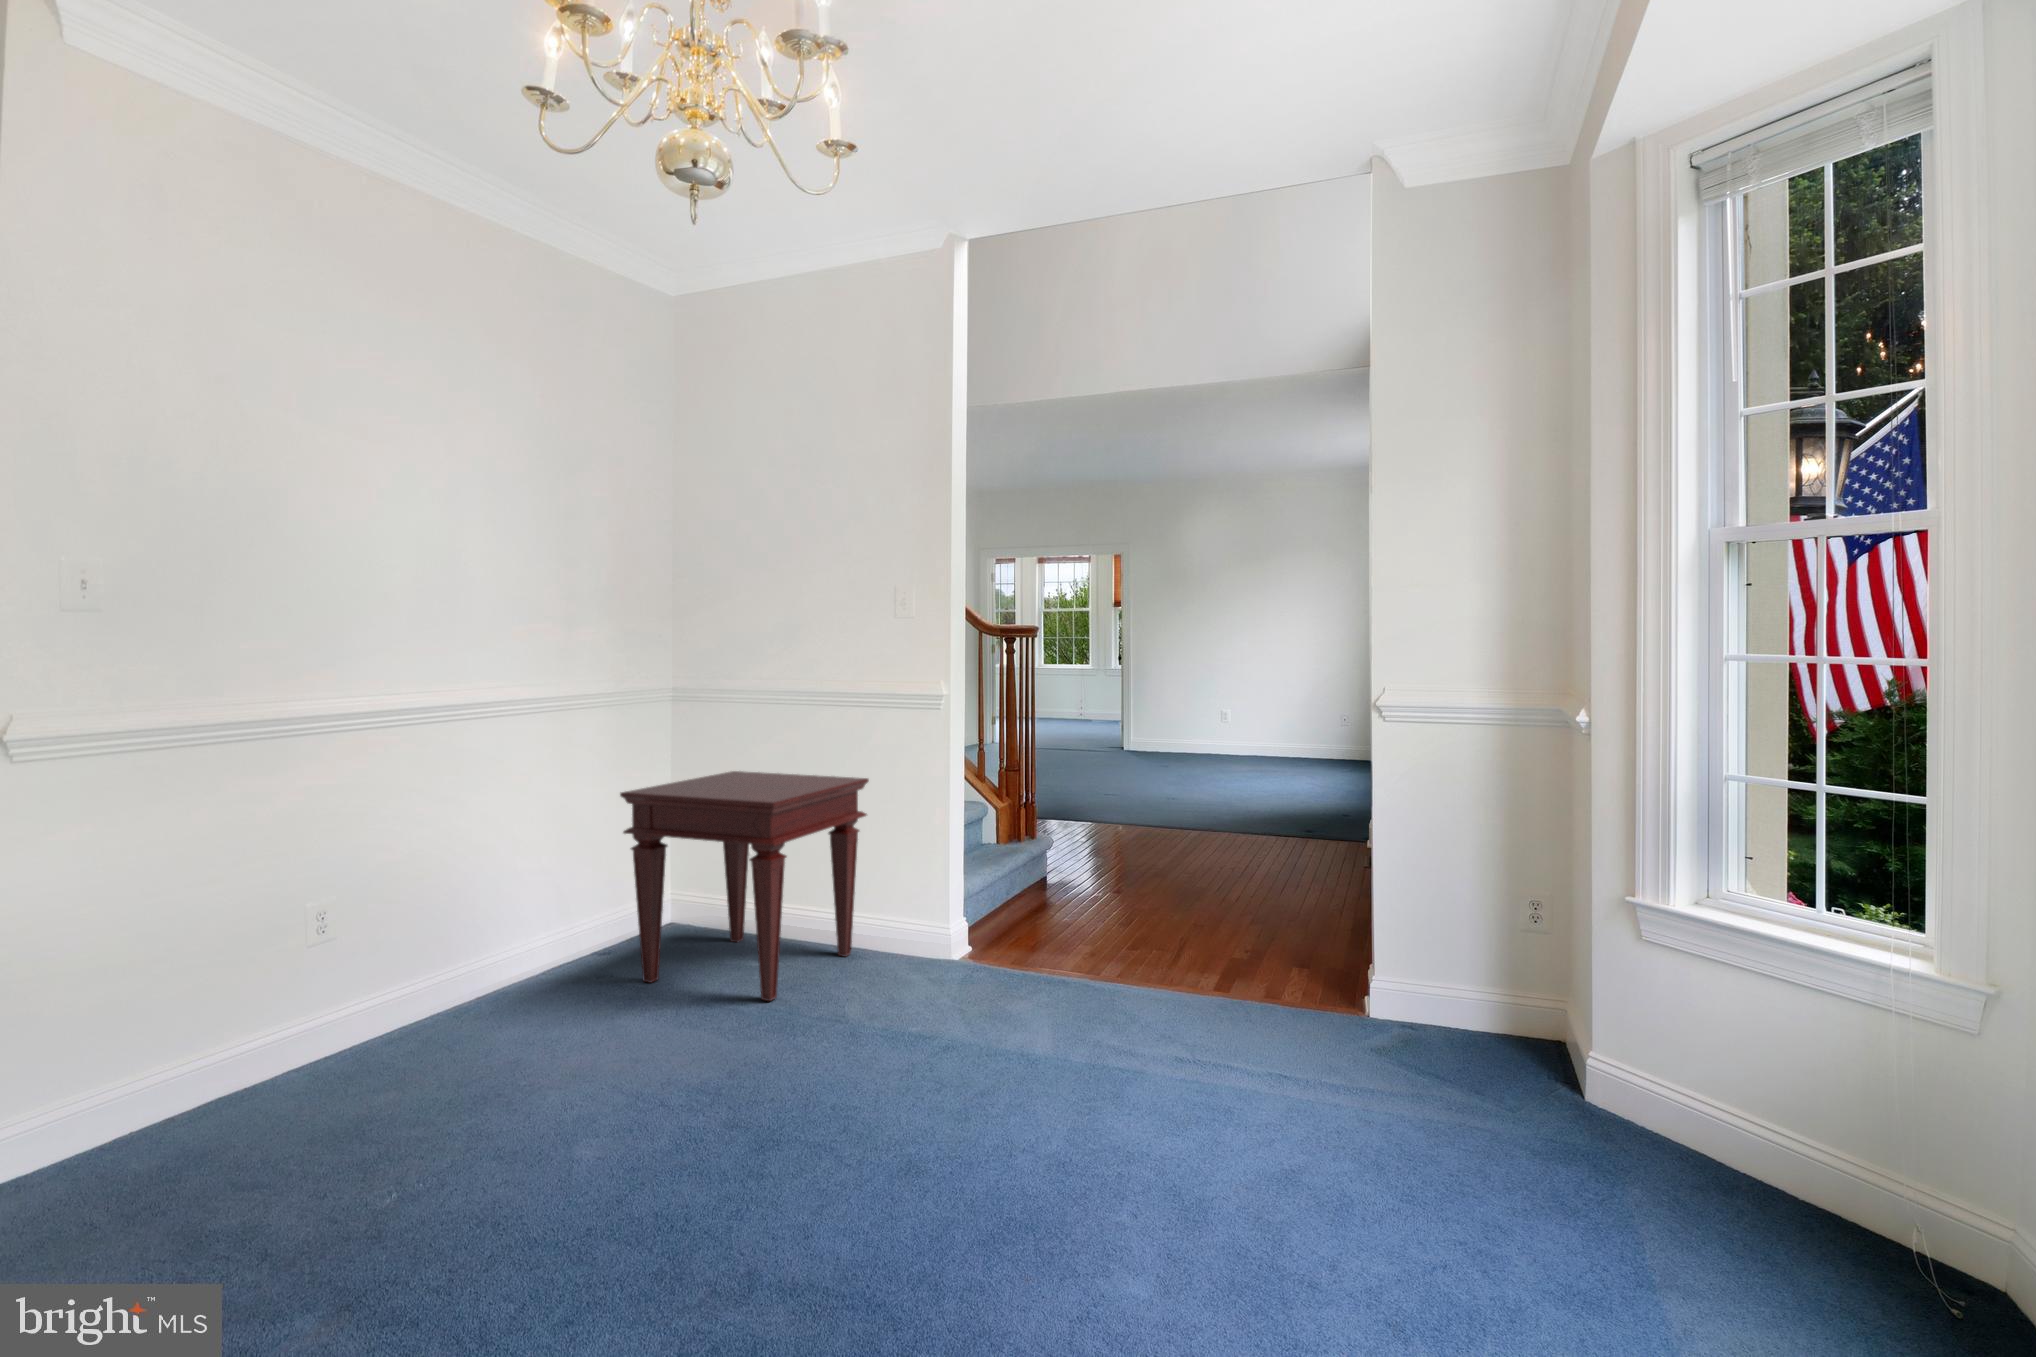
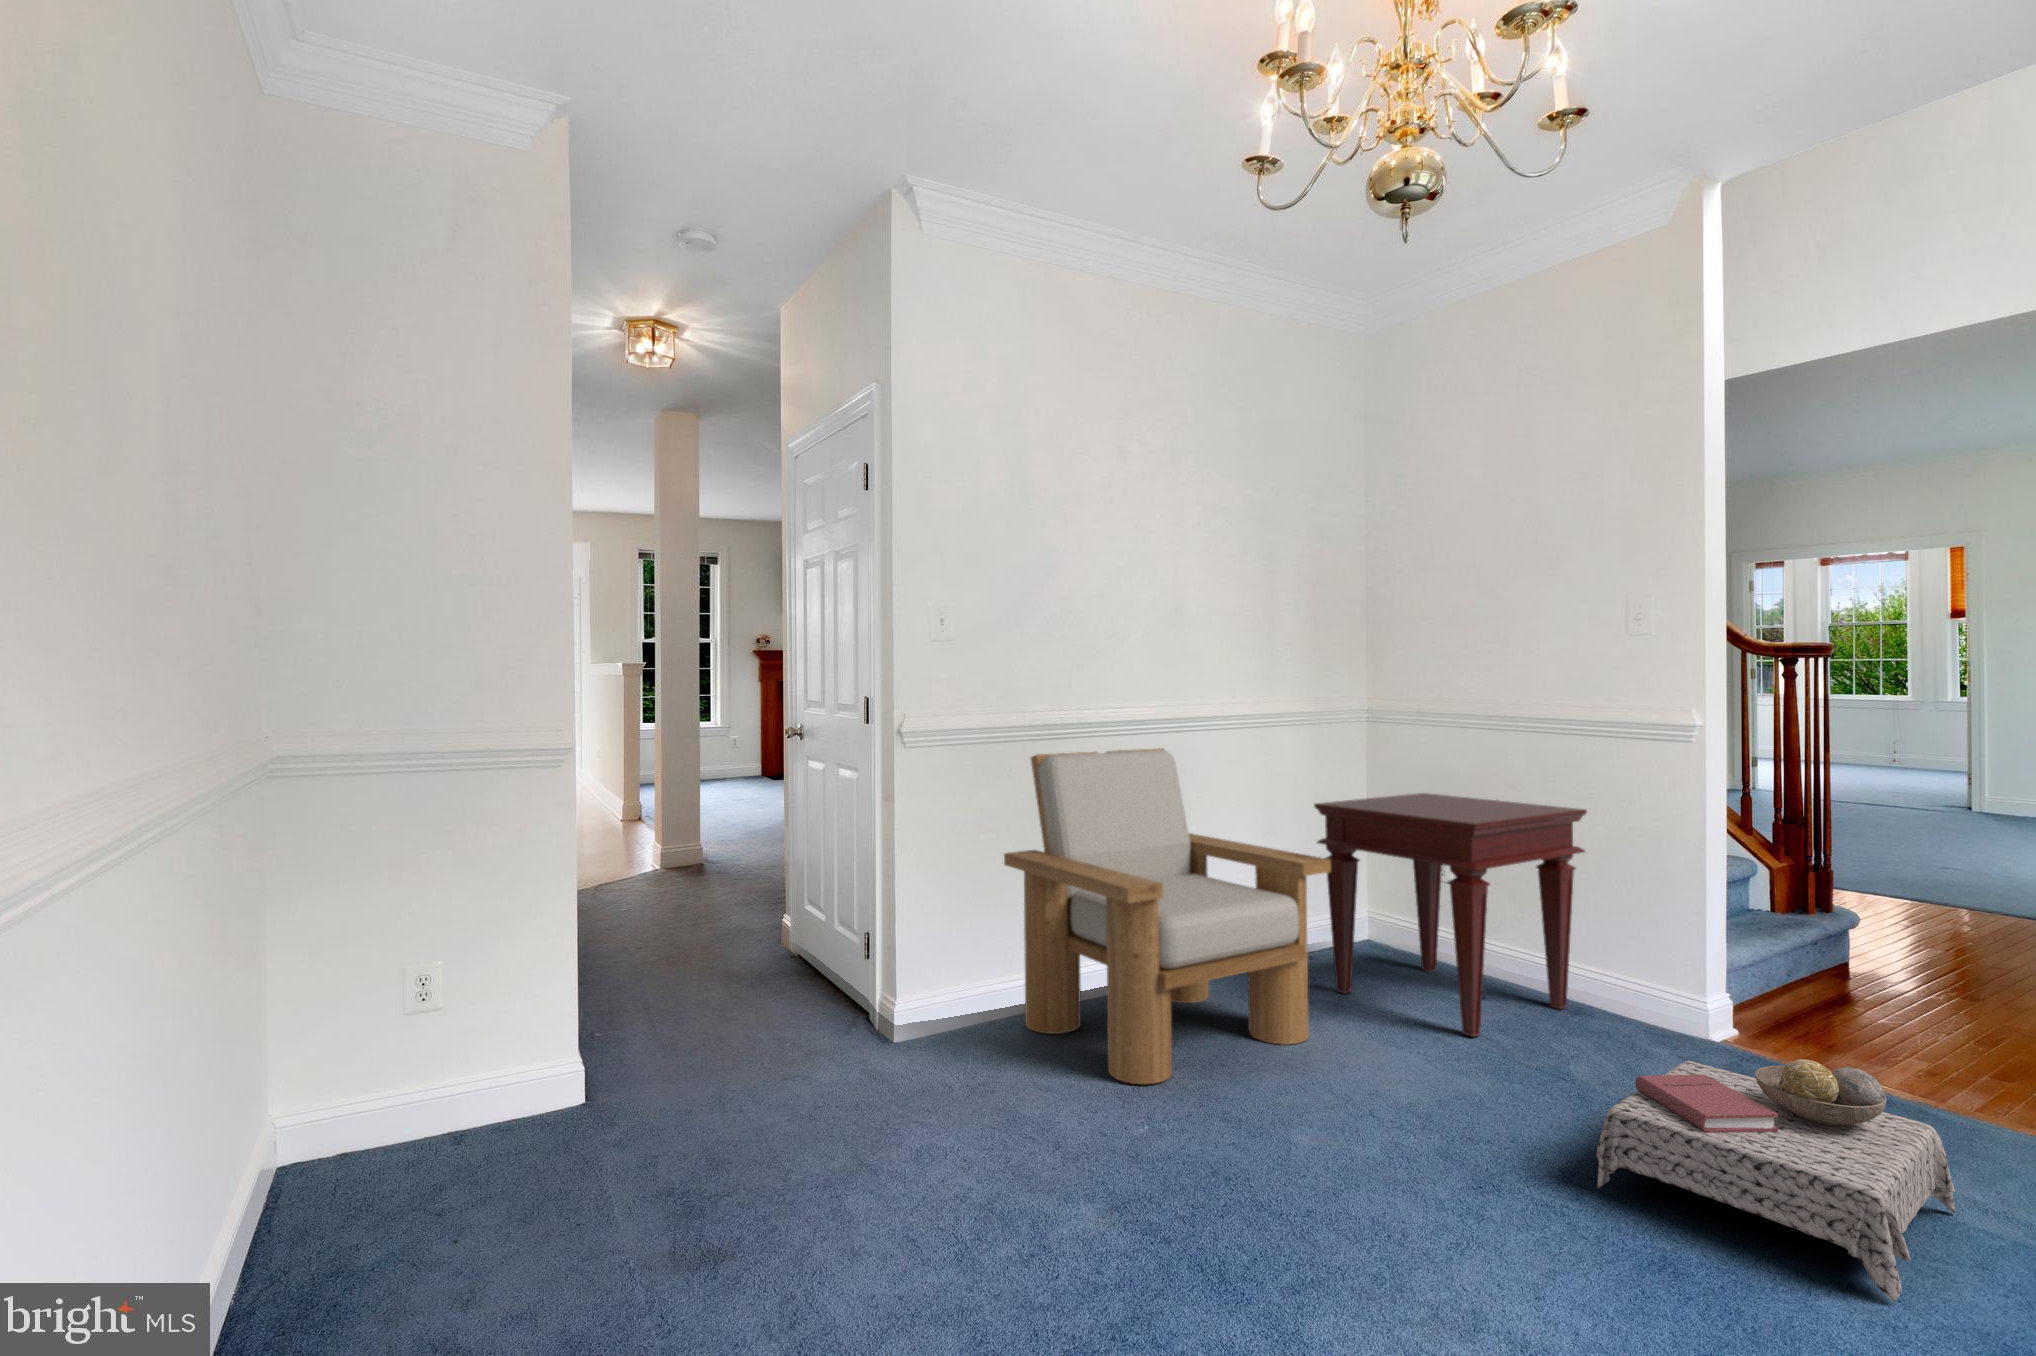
armchair: none [180,743,633,1156] -> present [1004,748,1331,1084]
ottoman: none [861,972,1089,1147] -> present [1596,1059,1955,1302]

